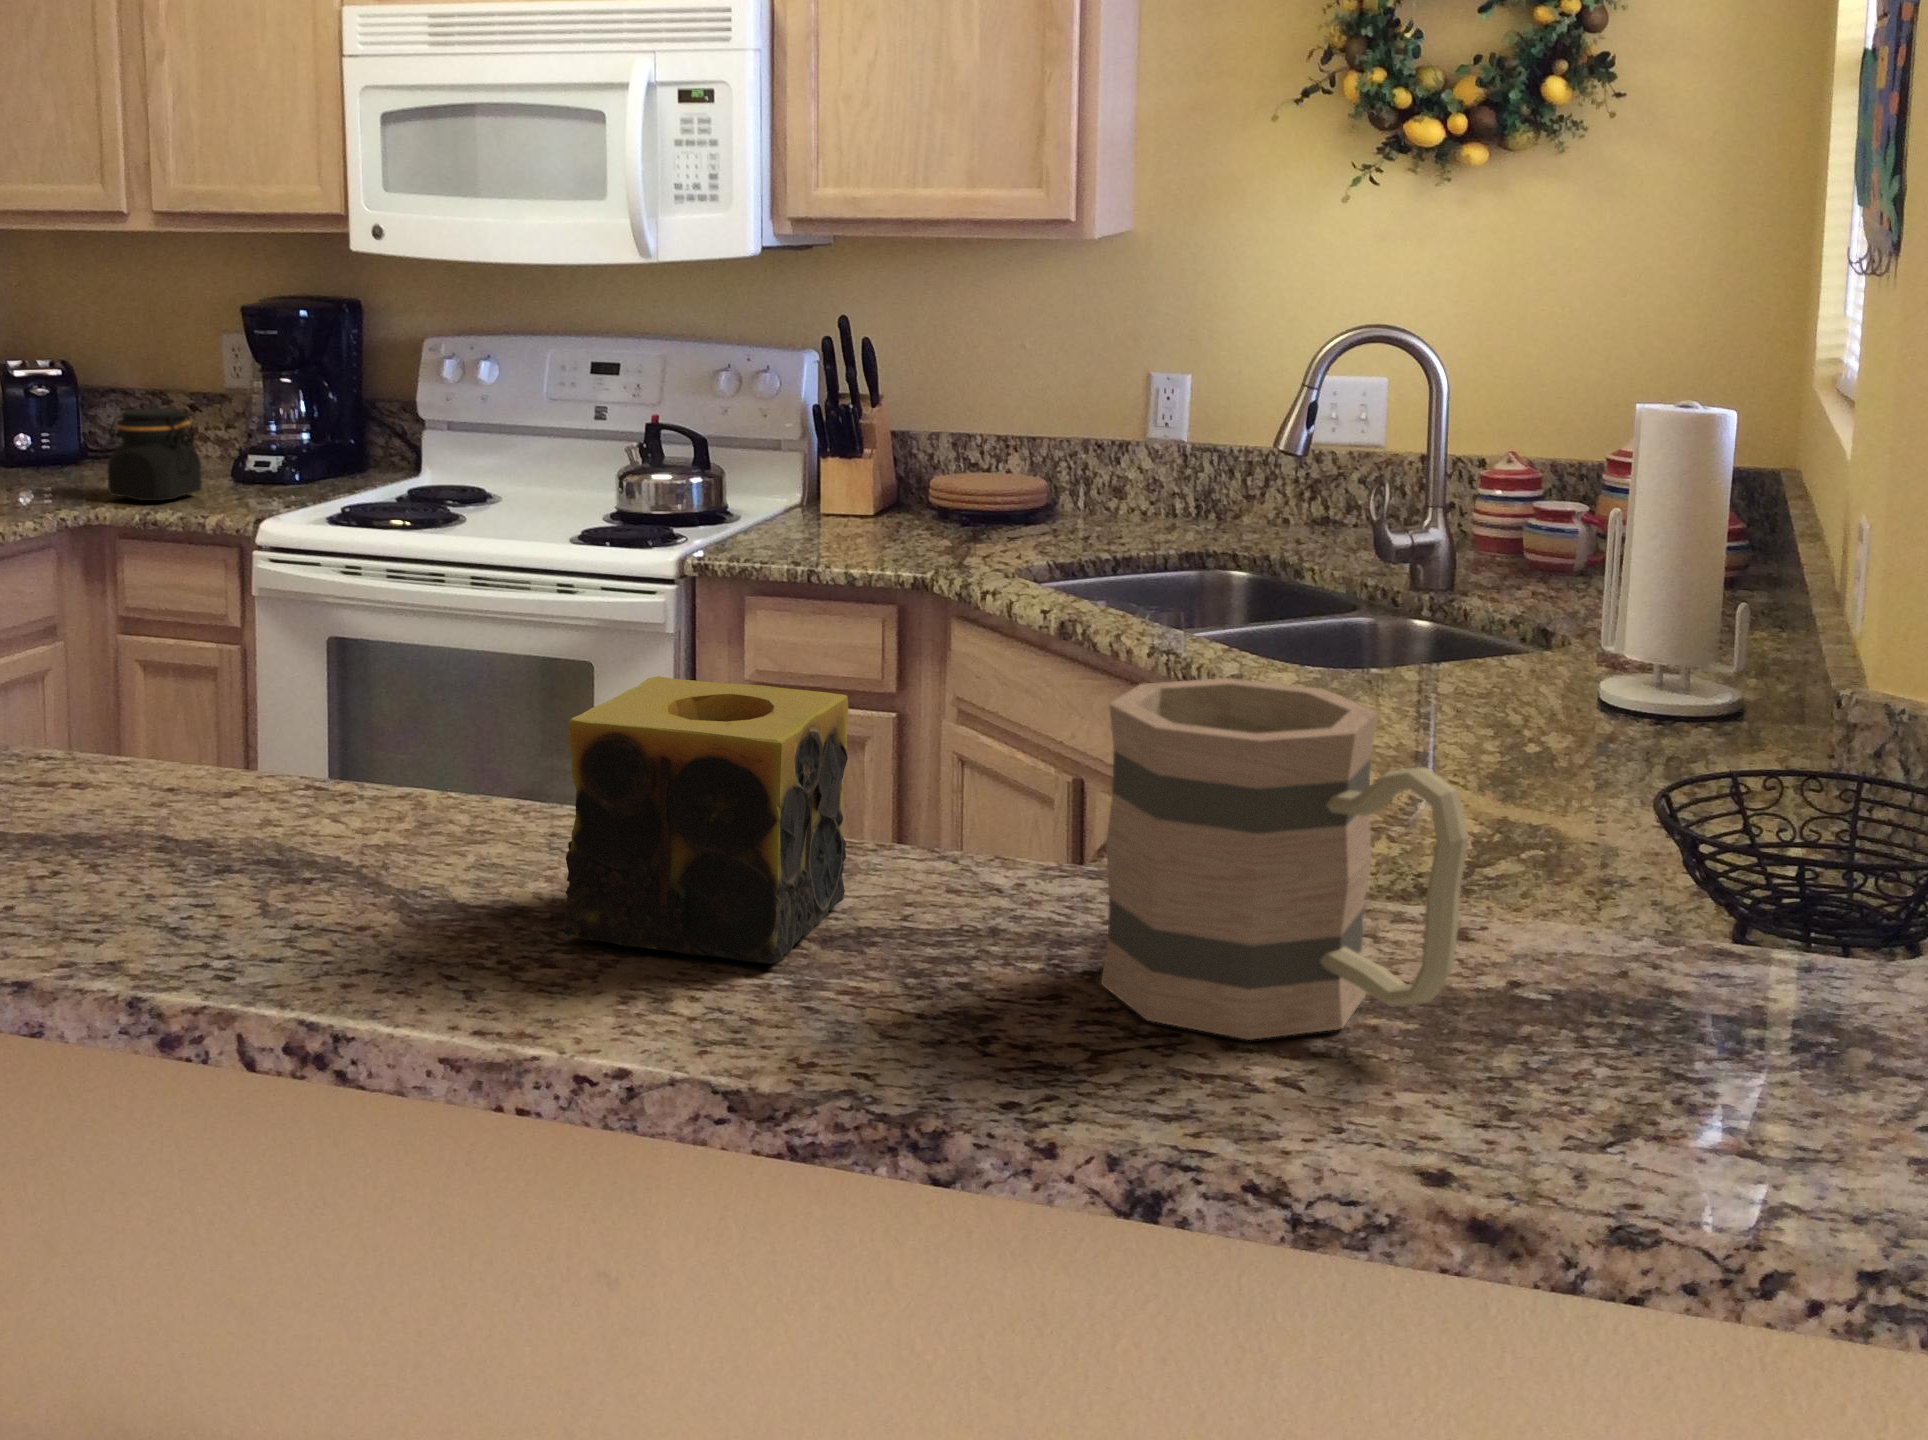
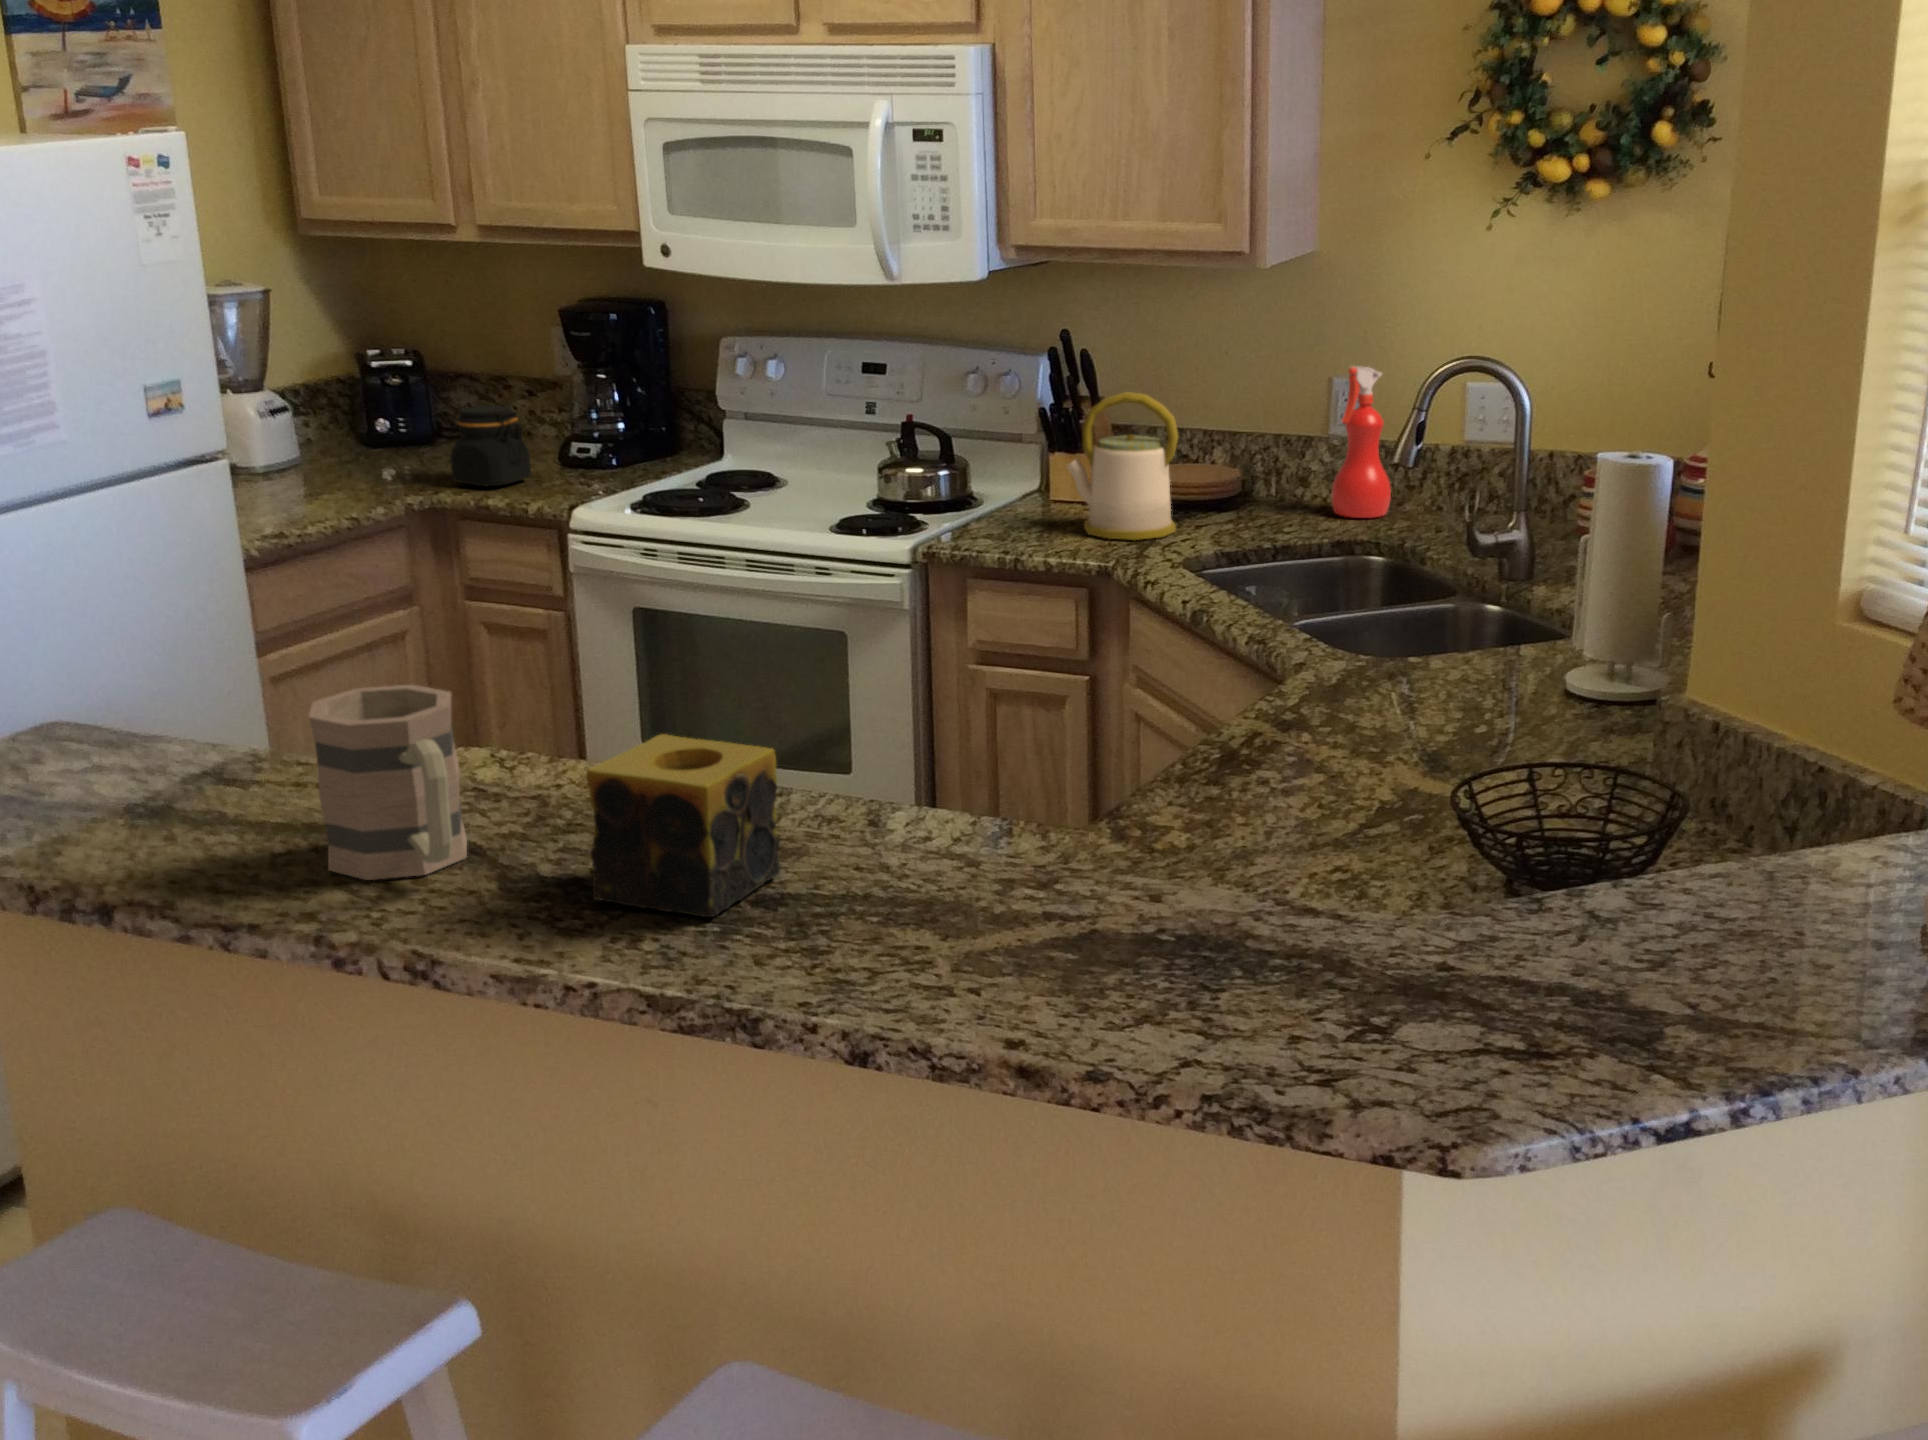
spray bottle: none [1163,354,1235,532] -> present [1331,366,1391,518]
kettle: none [856,381,992,553] -> present [1067,392,1178,540]
mug: present [1101,678,1469,1040] -> present [309,685,467,880]

